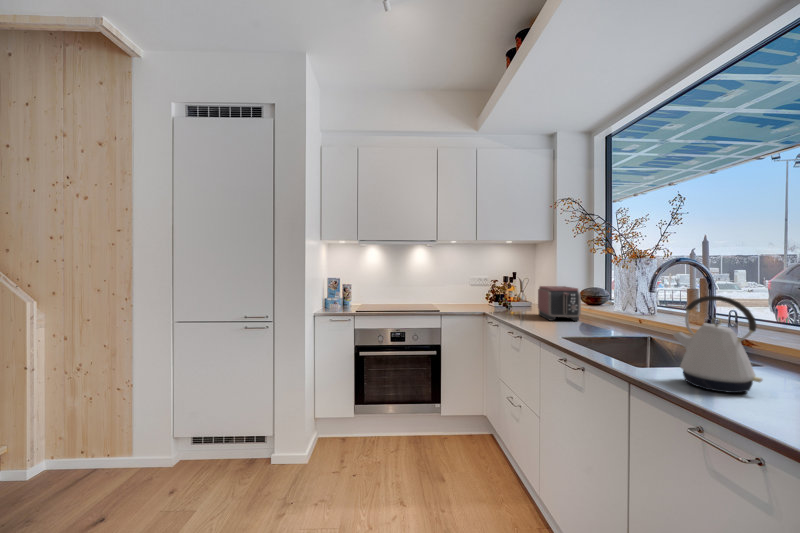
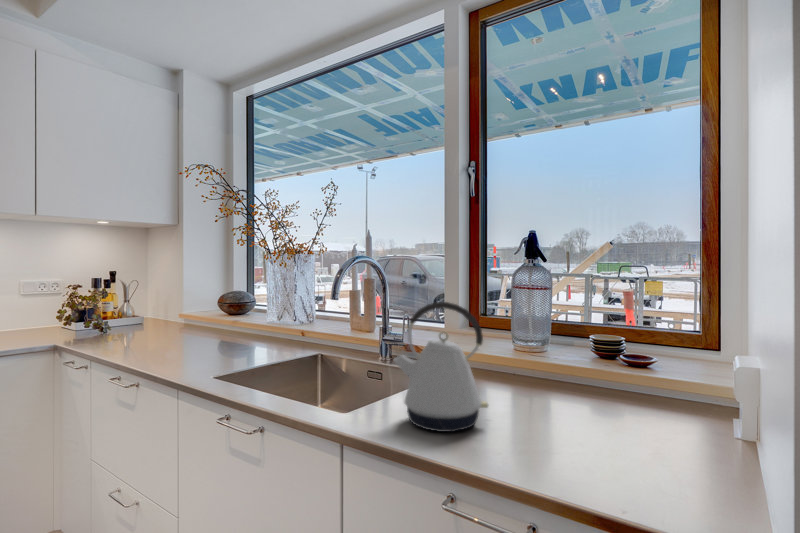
toaster: present [538,286,581,321] -> none [158,292,225,346]

